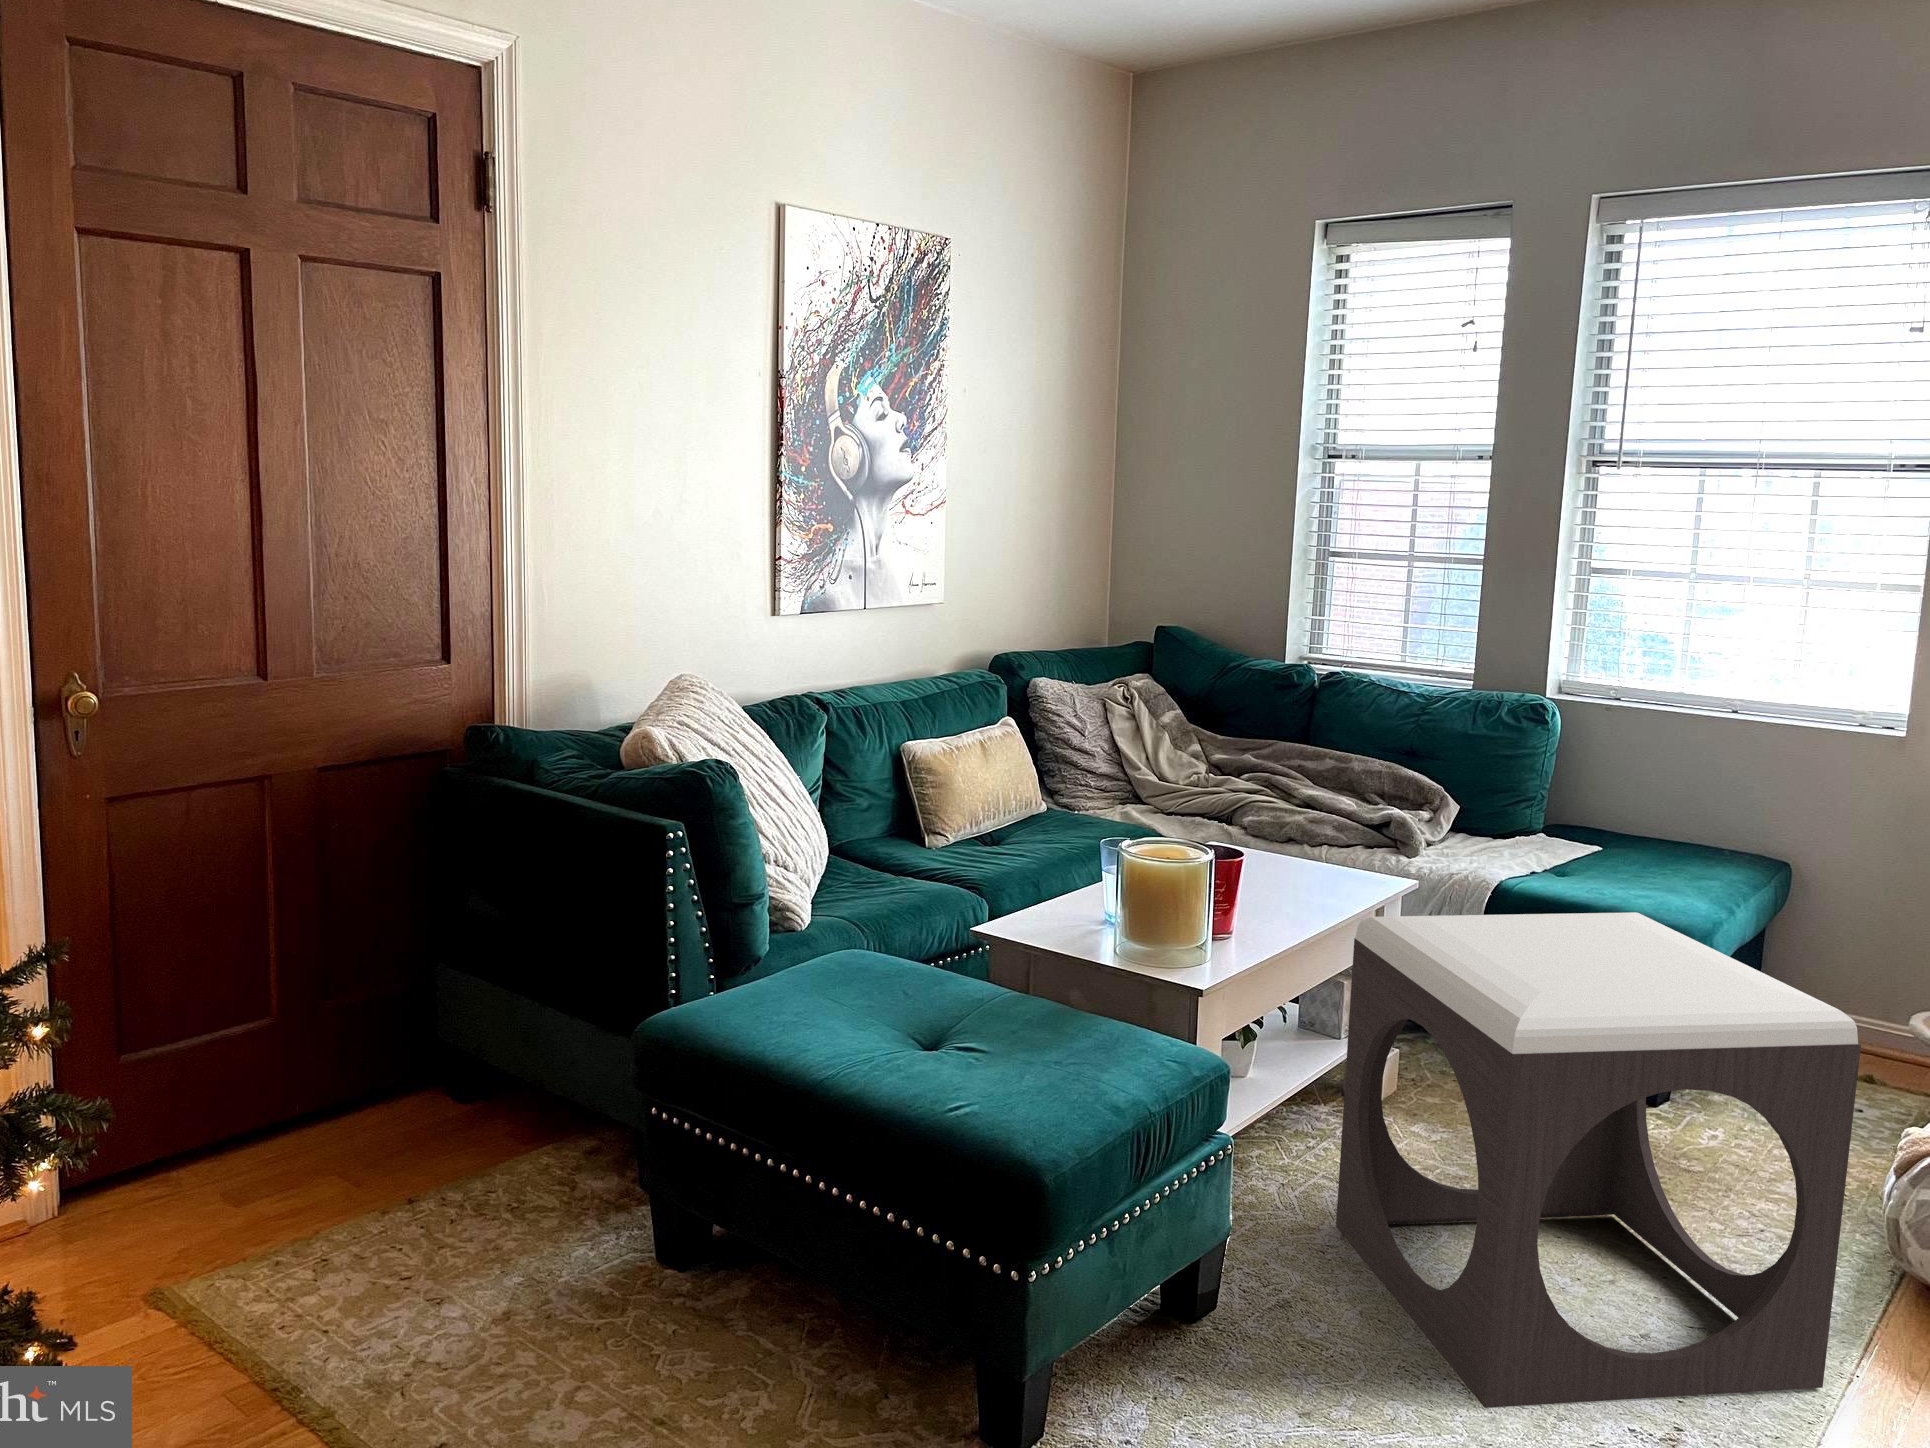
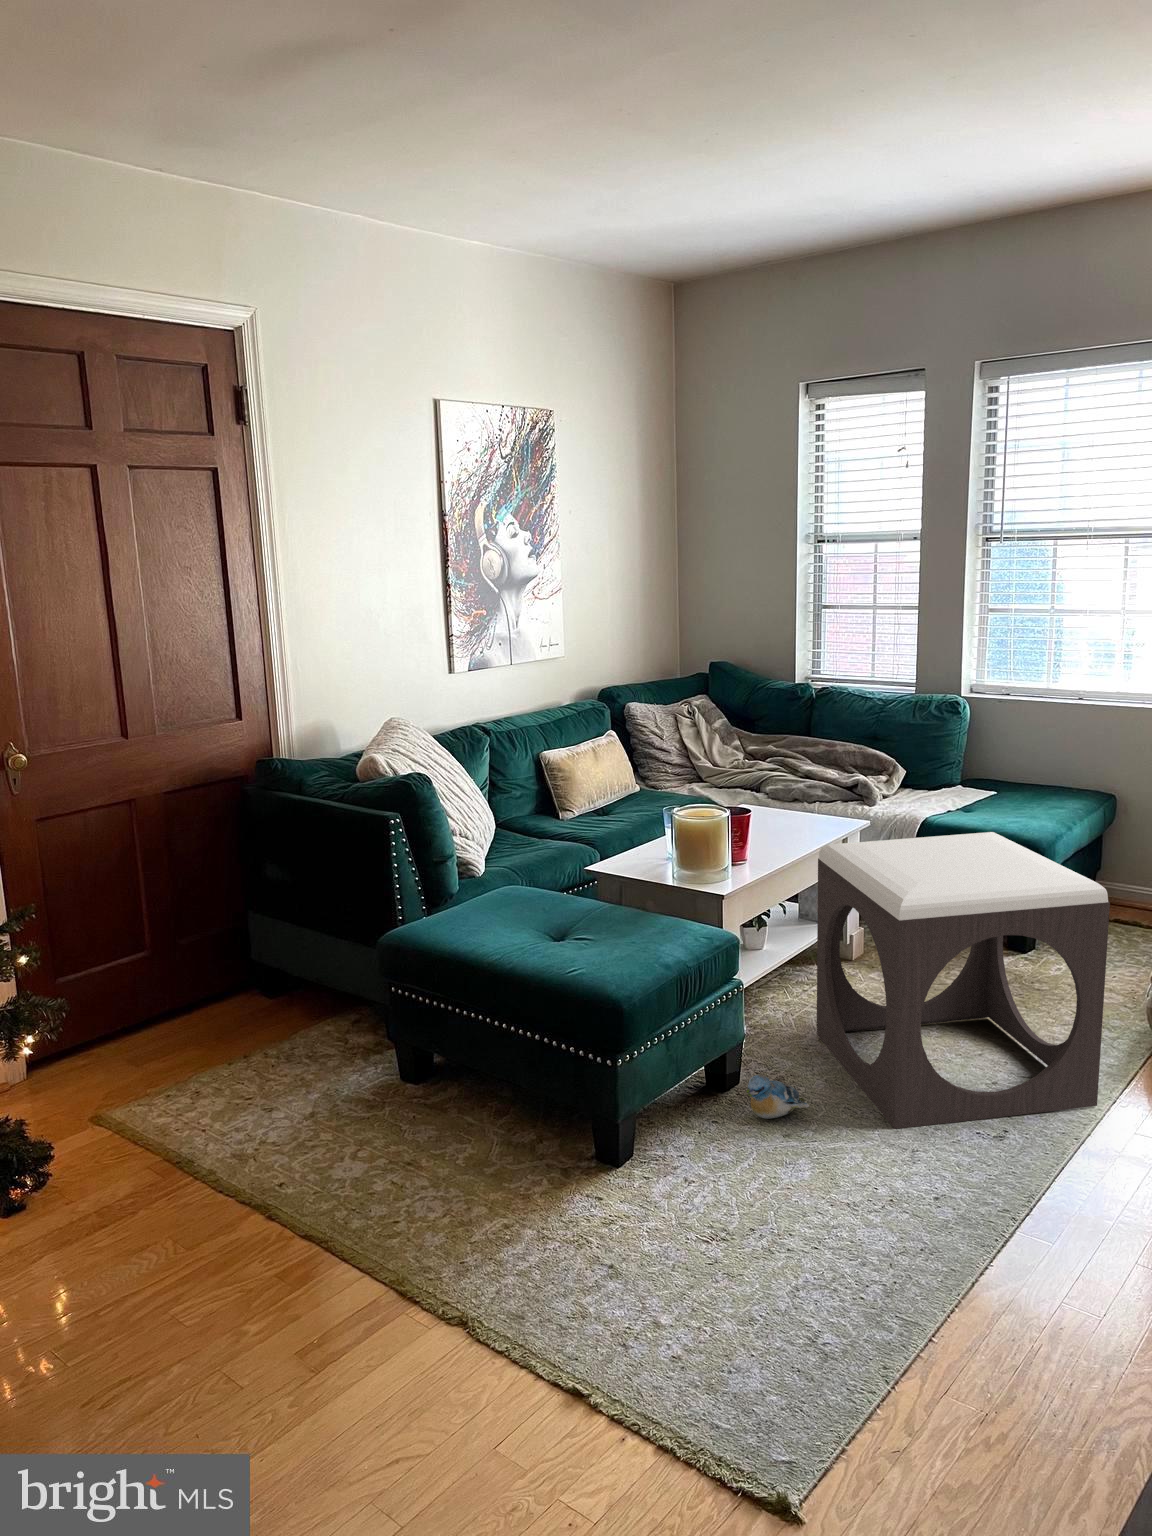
plush toy: none [1236,1299,1340,1375] -> present [747,1075,809,1119]

